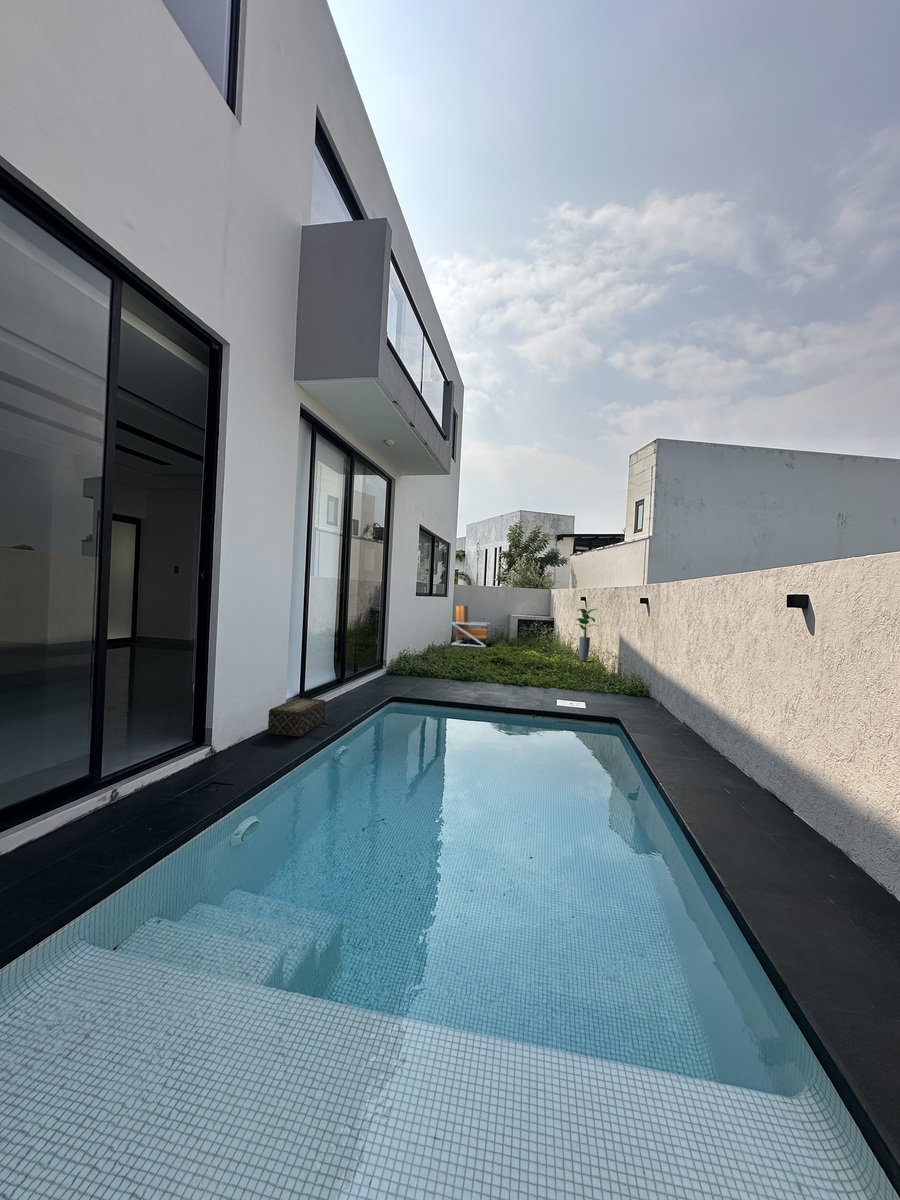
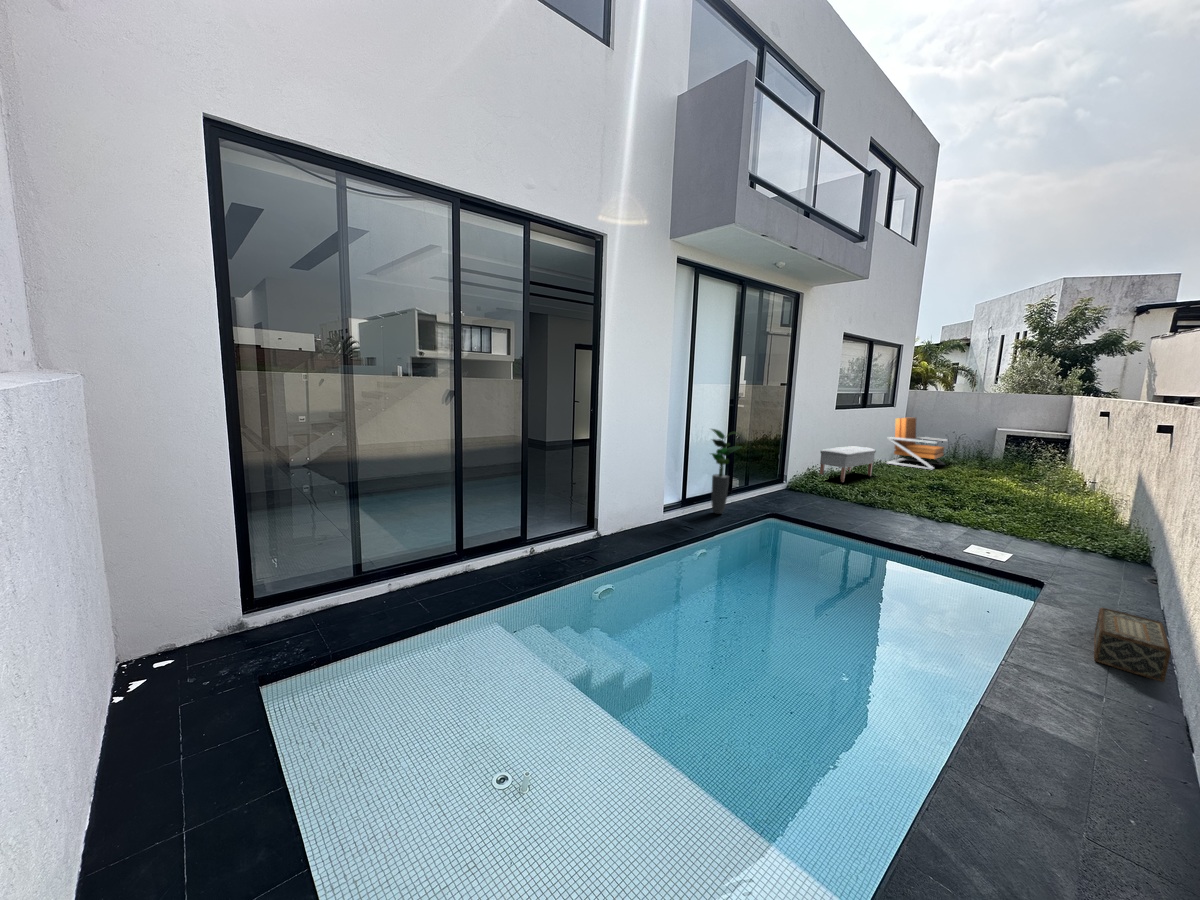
potted plant: present [576,609,597,662] -> present [711,429,741,514]
bench: none [413,630,451,662] -> present [819,446,876,482]
woven basket: present [268,698,326,736] -> present [1094,608,1171,682]

